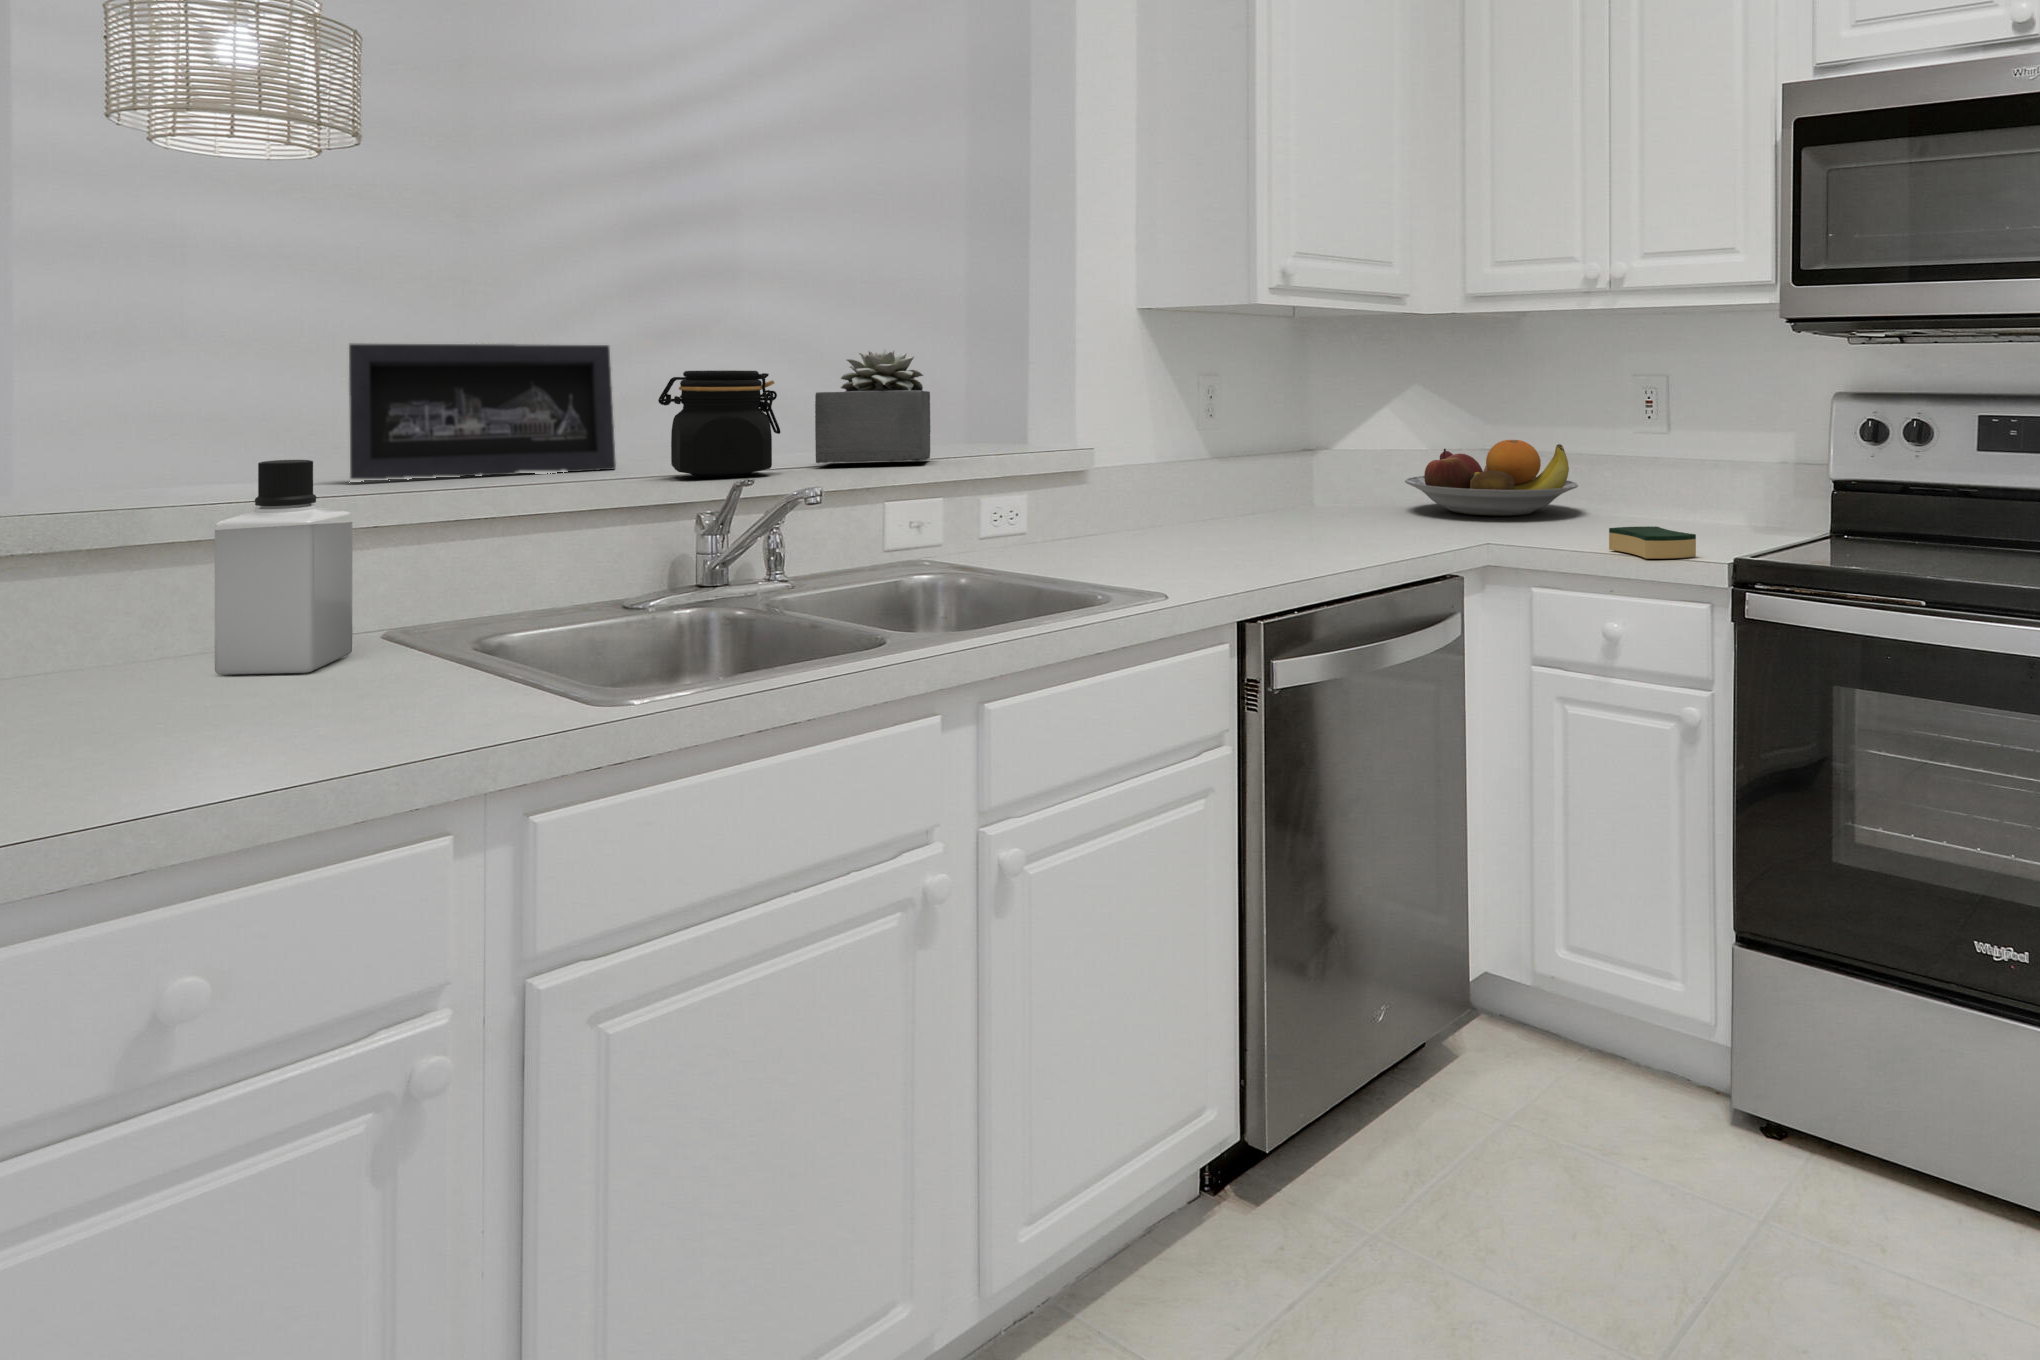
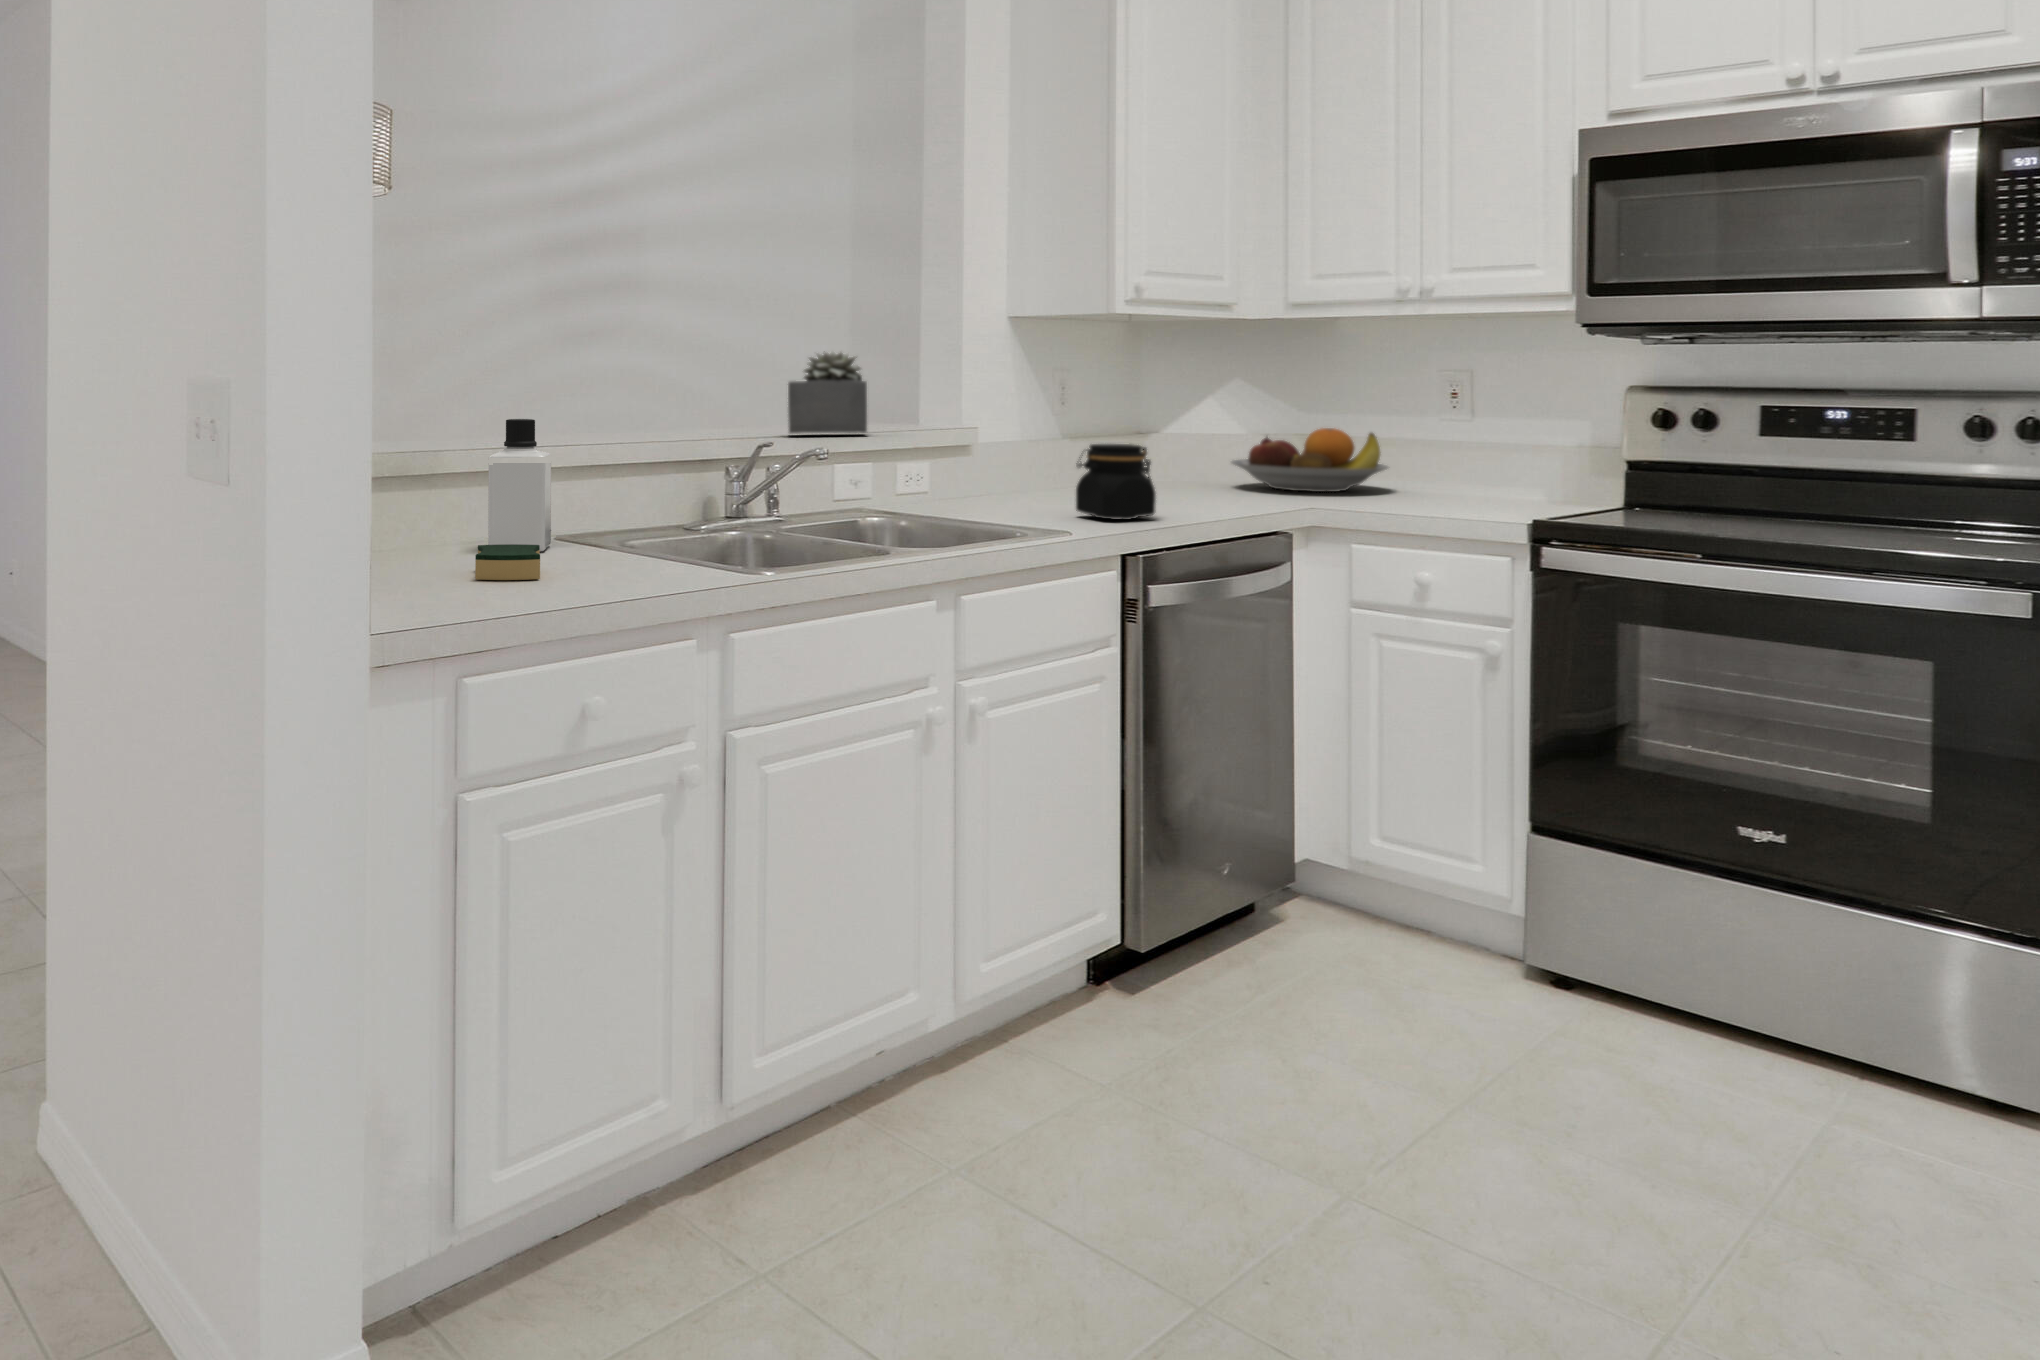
picture frame: present [349,343,616,481] -> none [466,346,635,441]
jar: present [658,370,780,477] -> present [1076,444,1156,520]
sponge: present [1609,526,1696,559] -> present [475,544,540,580]

